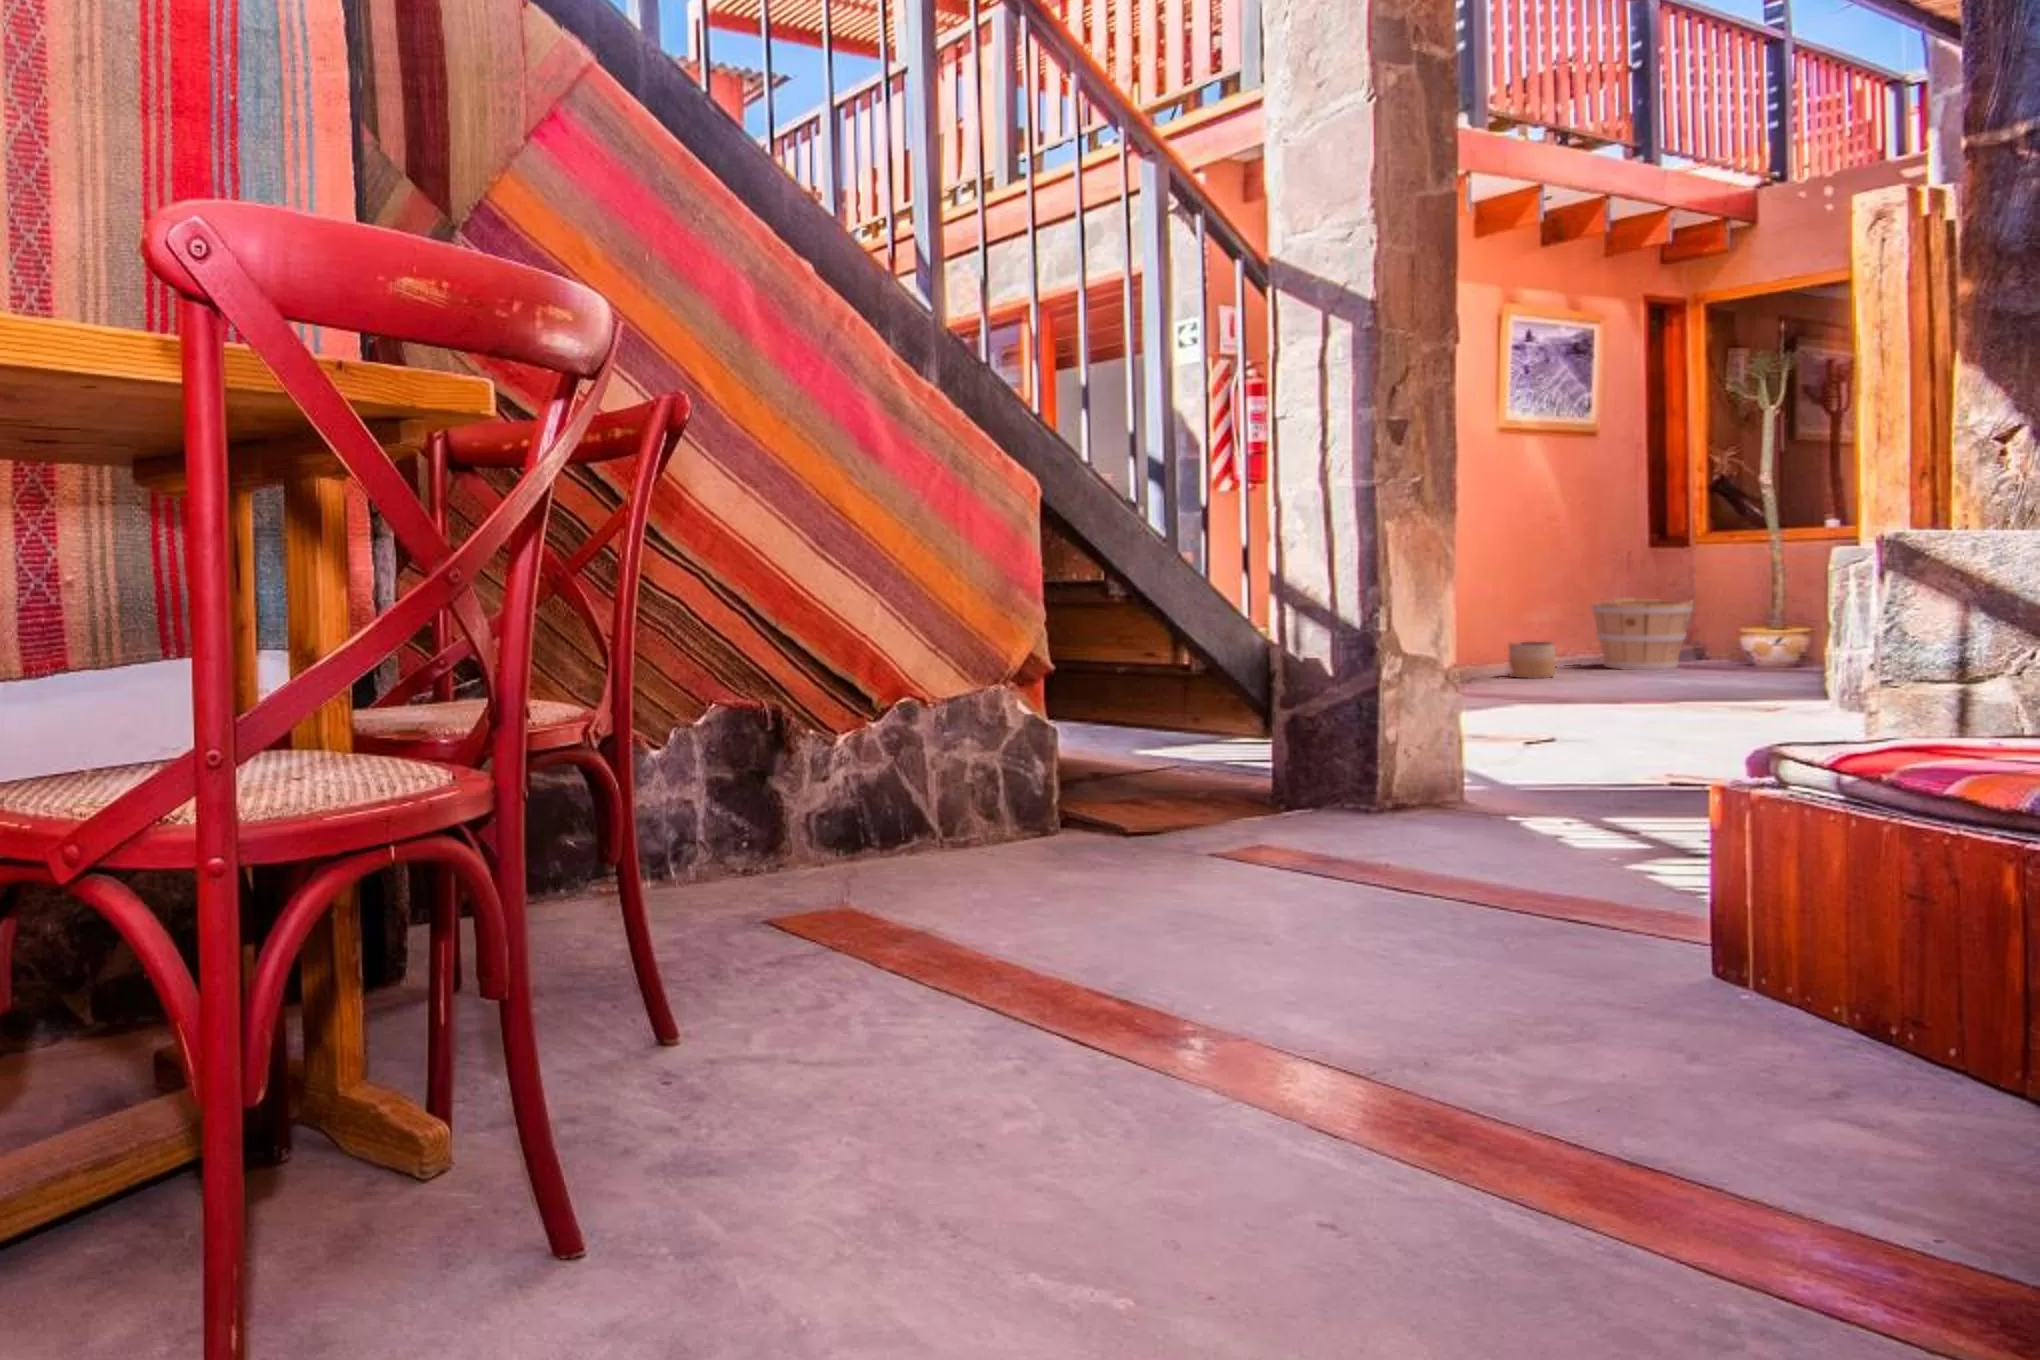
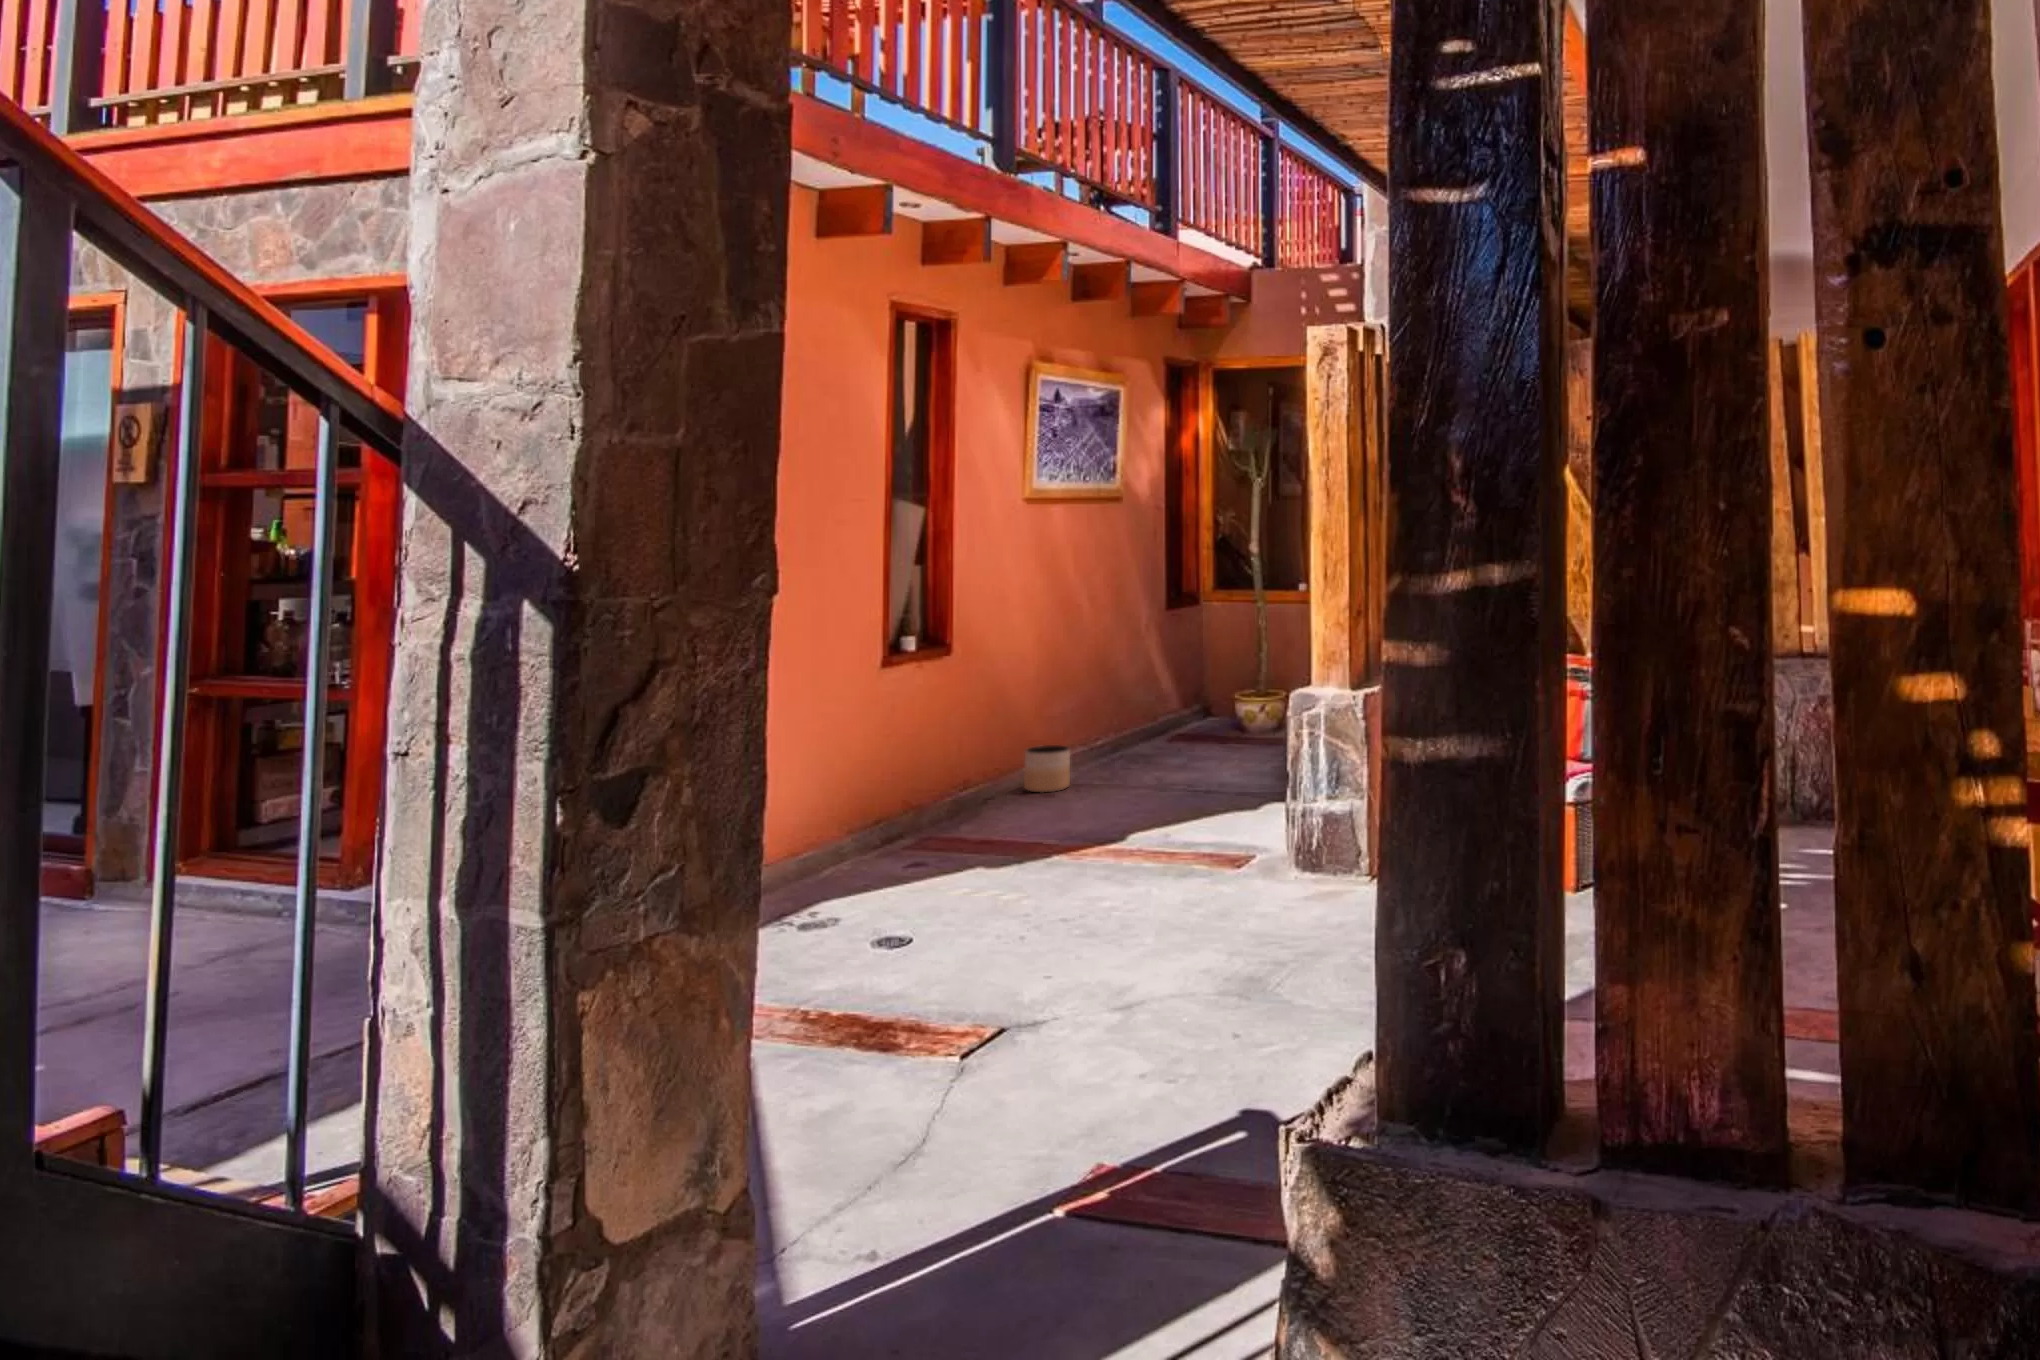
wooden bucket: present [1592,598,1693,670] -> none [1108,678,1195,762]

